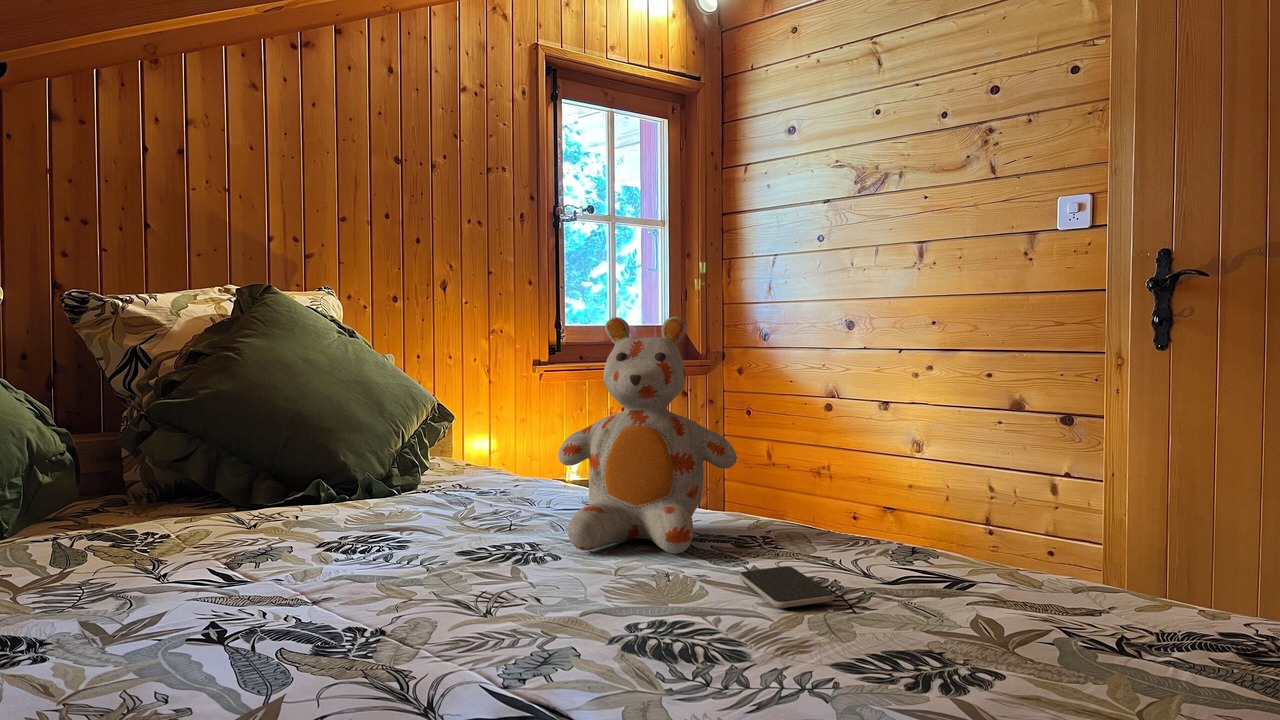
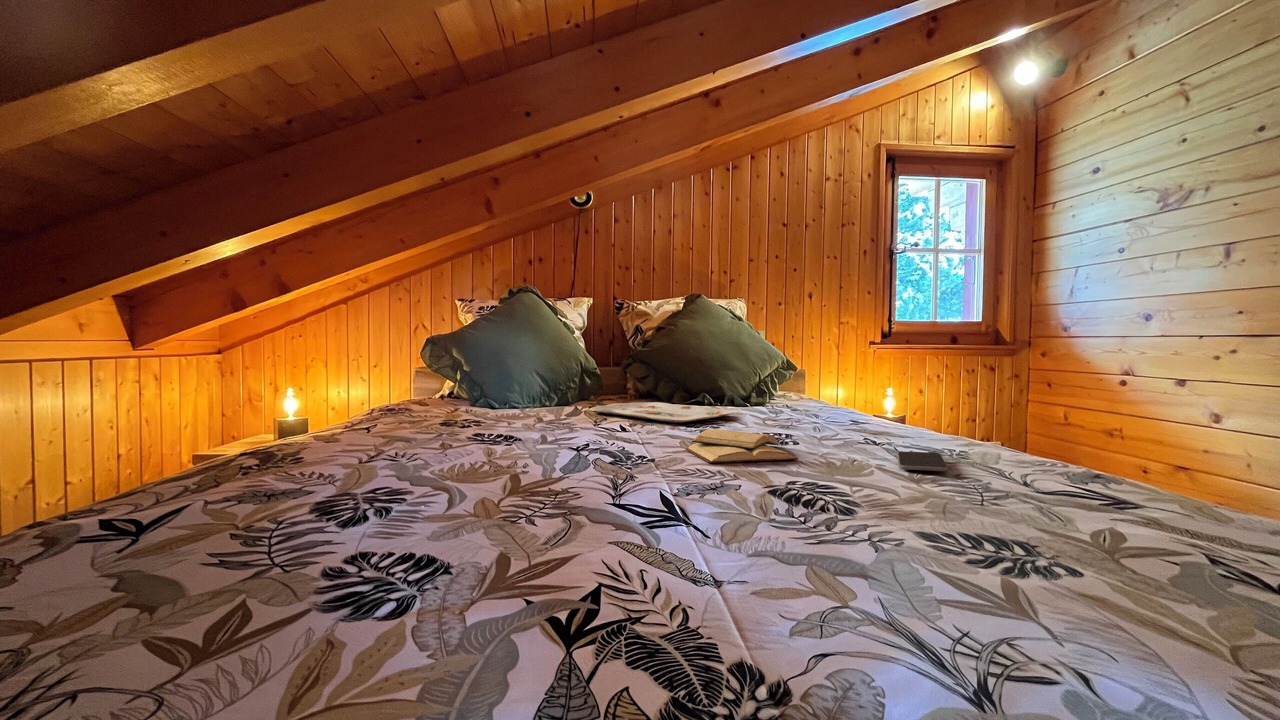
stuffed bear: present [558,317,737,554] -> none [806,293,933,441]
serving tray: none [96,518,410,568] -> present [590,402,732,423]
diary: none [432,581,634,667] -> present [685,429,798,463]

